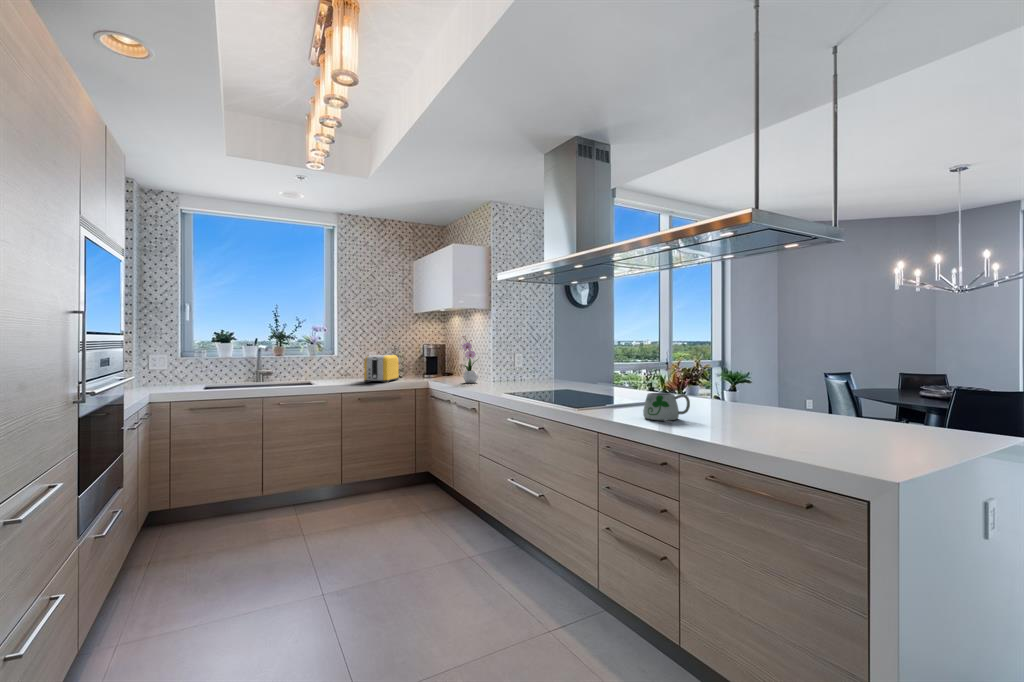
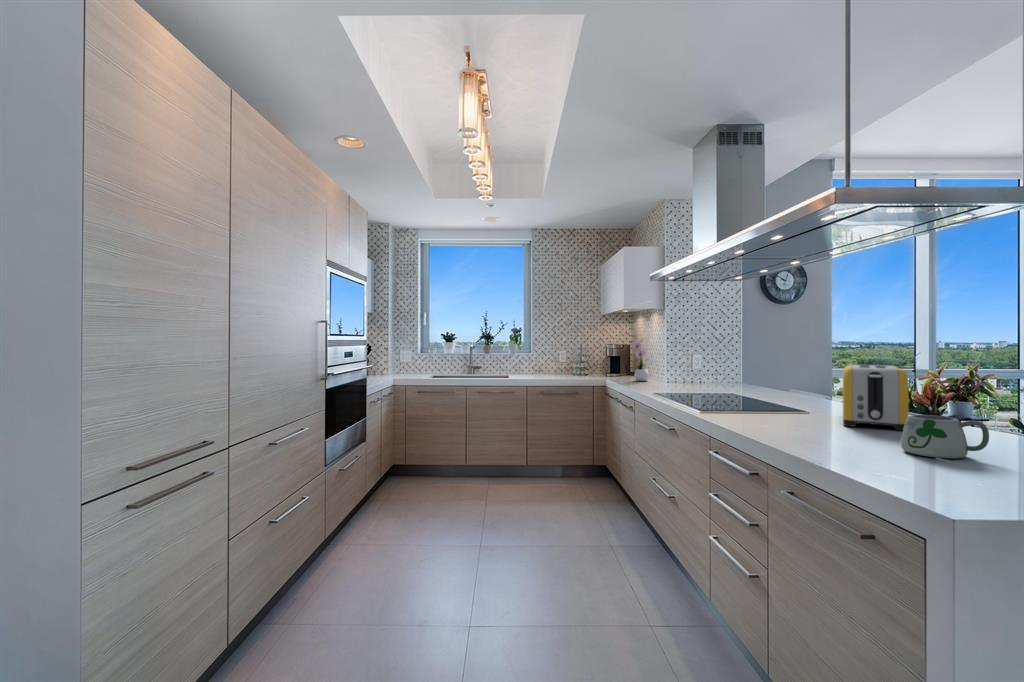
toaster: present [364,355,399,383] -> present [843,365,909,430]
mug: present [643,393,690,423] -> present [901,415,989,463]

